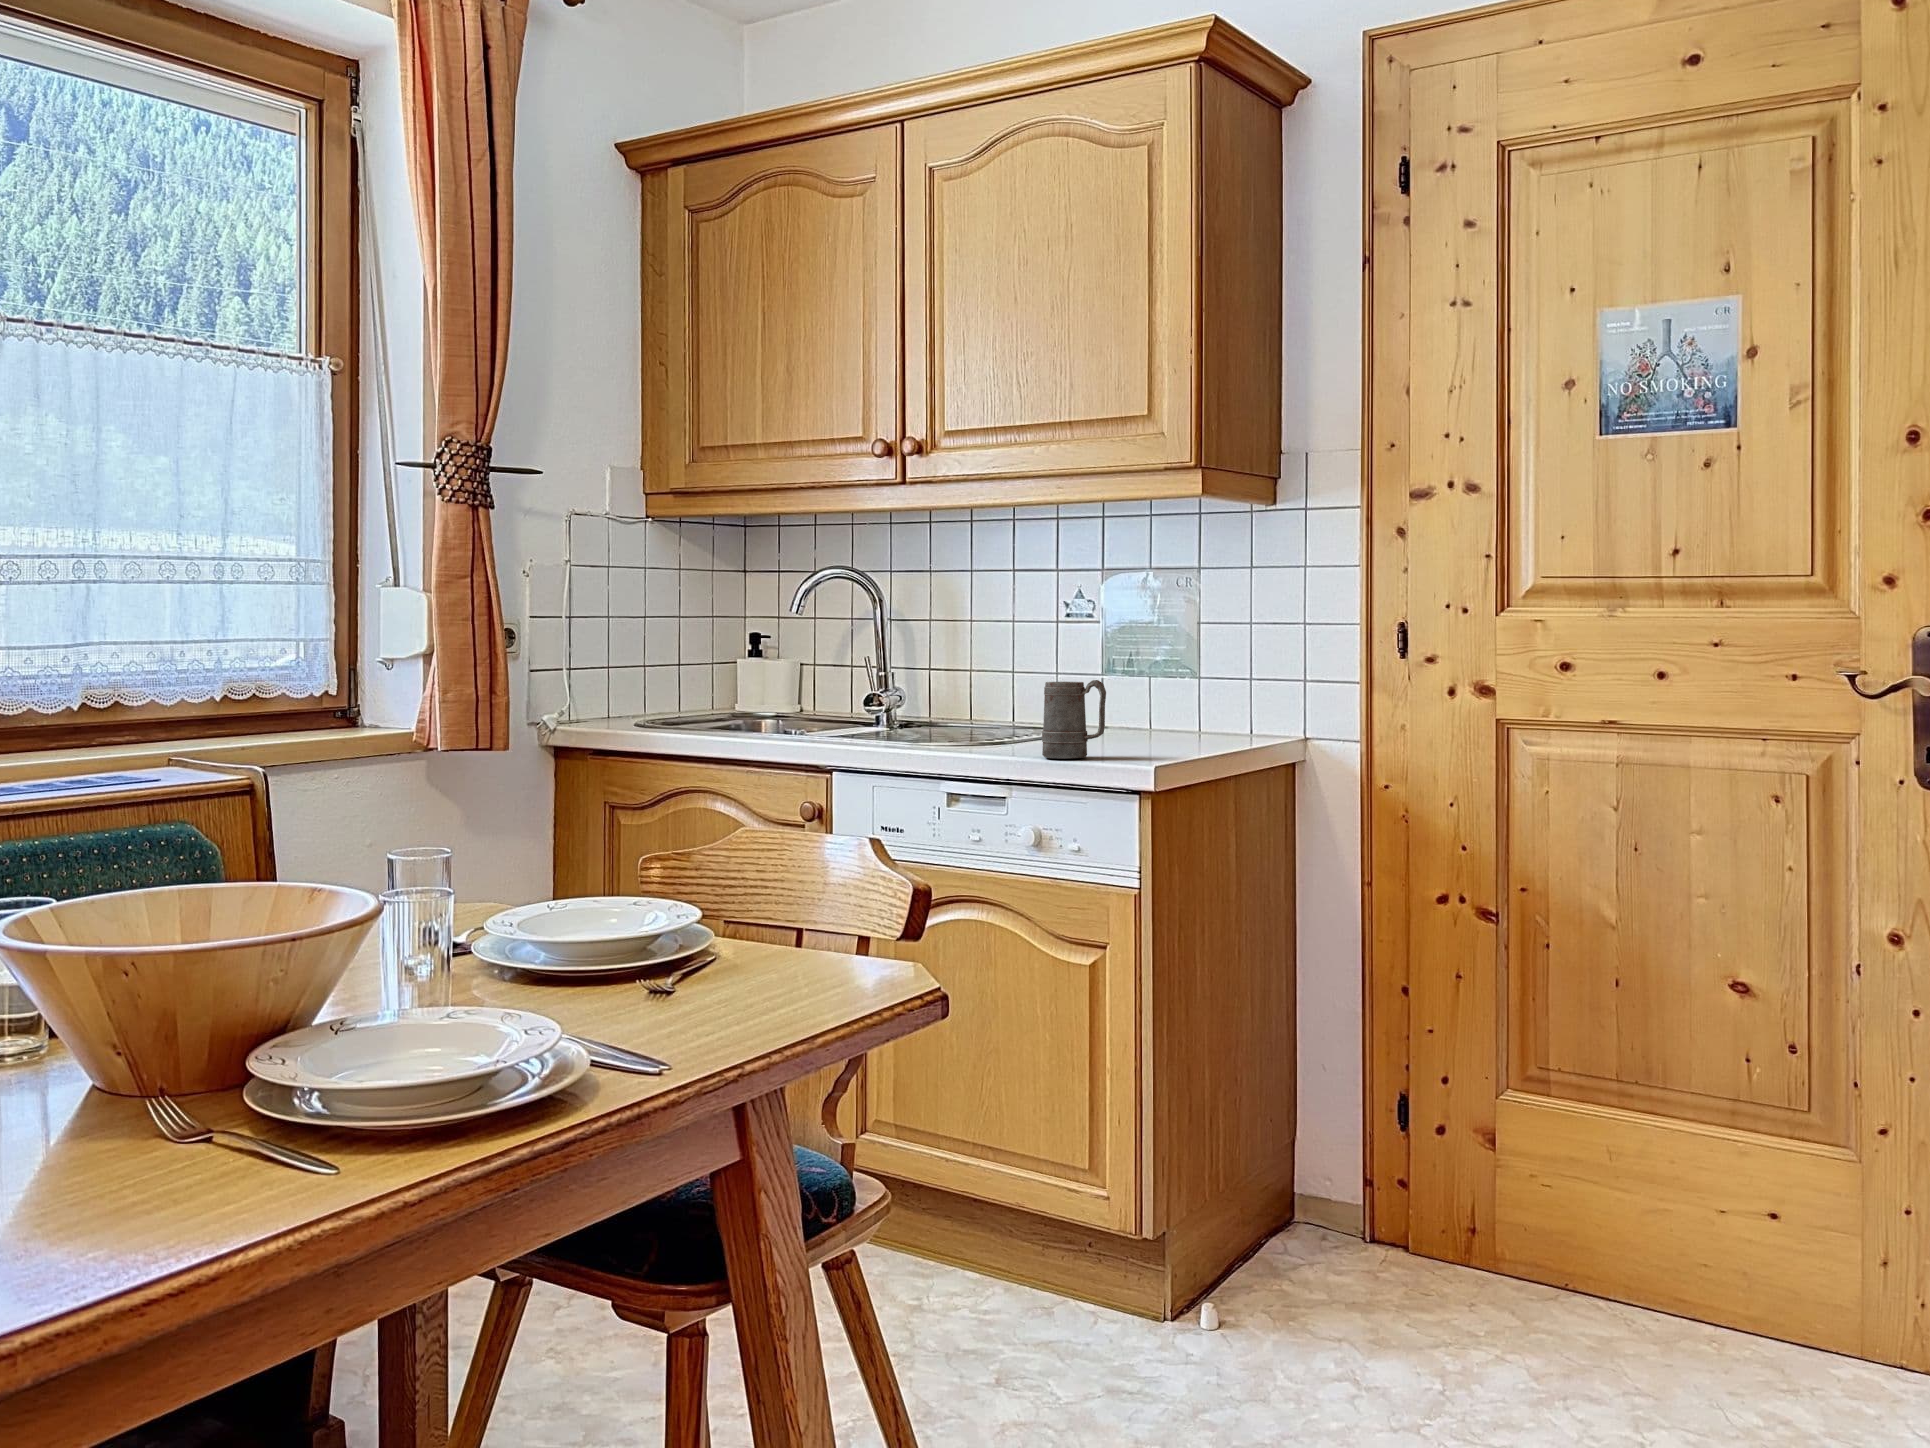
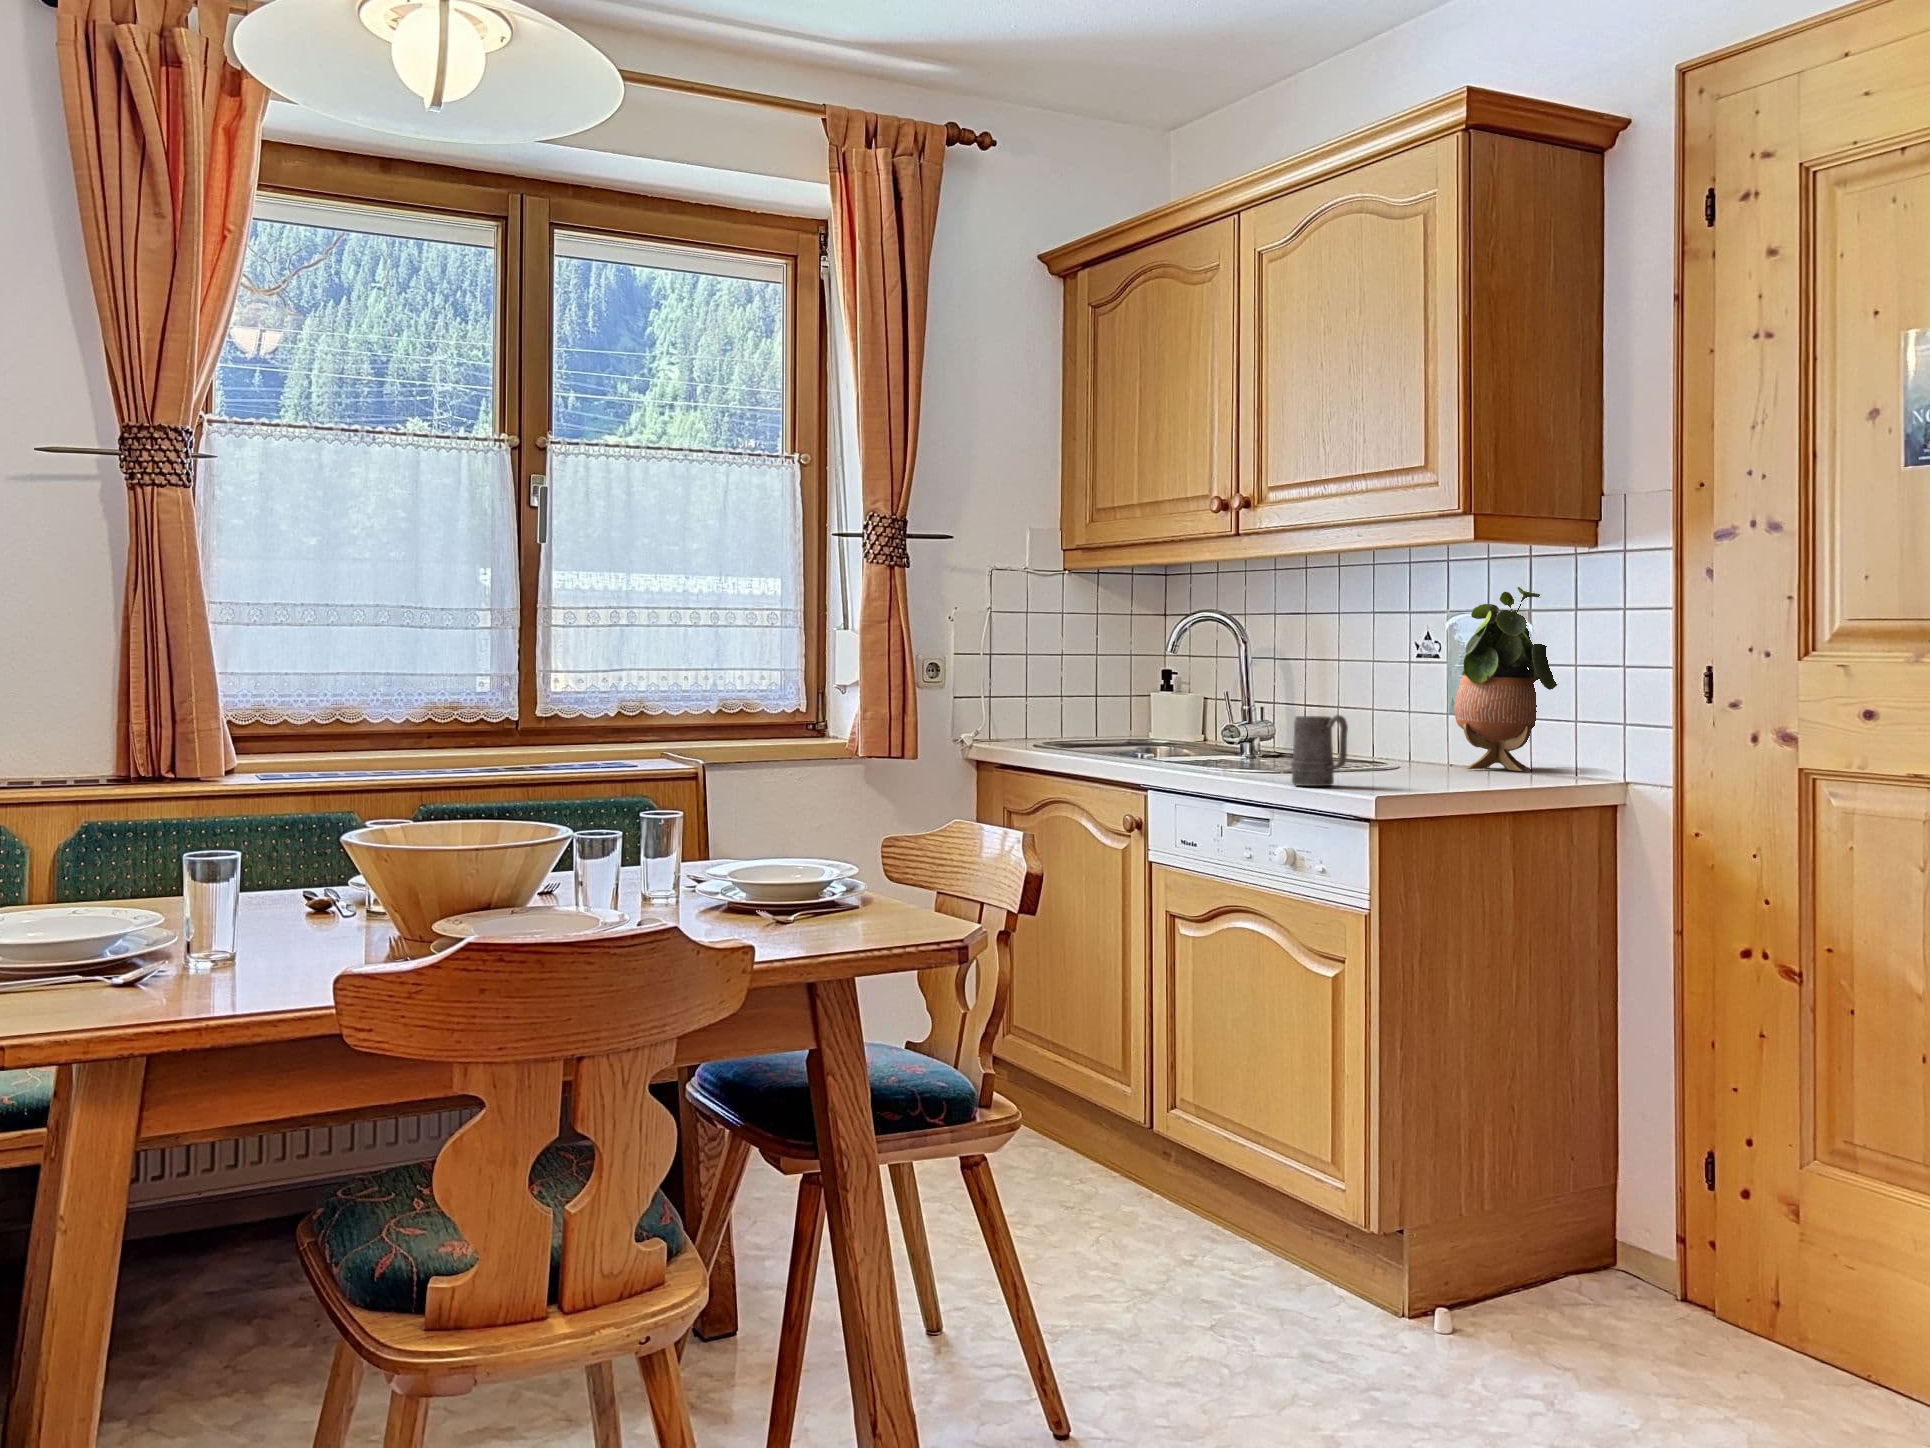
potted plant: none [1128,545,1238,733] -> present [1454,587,1558,771]

